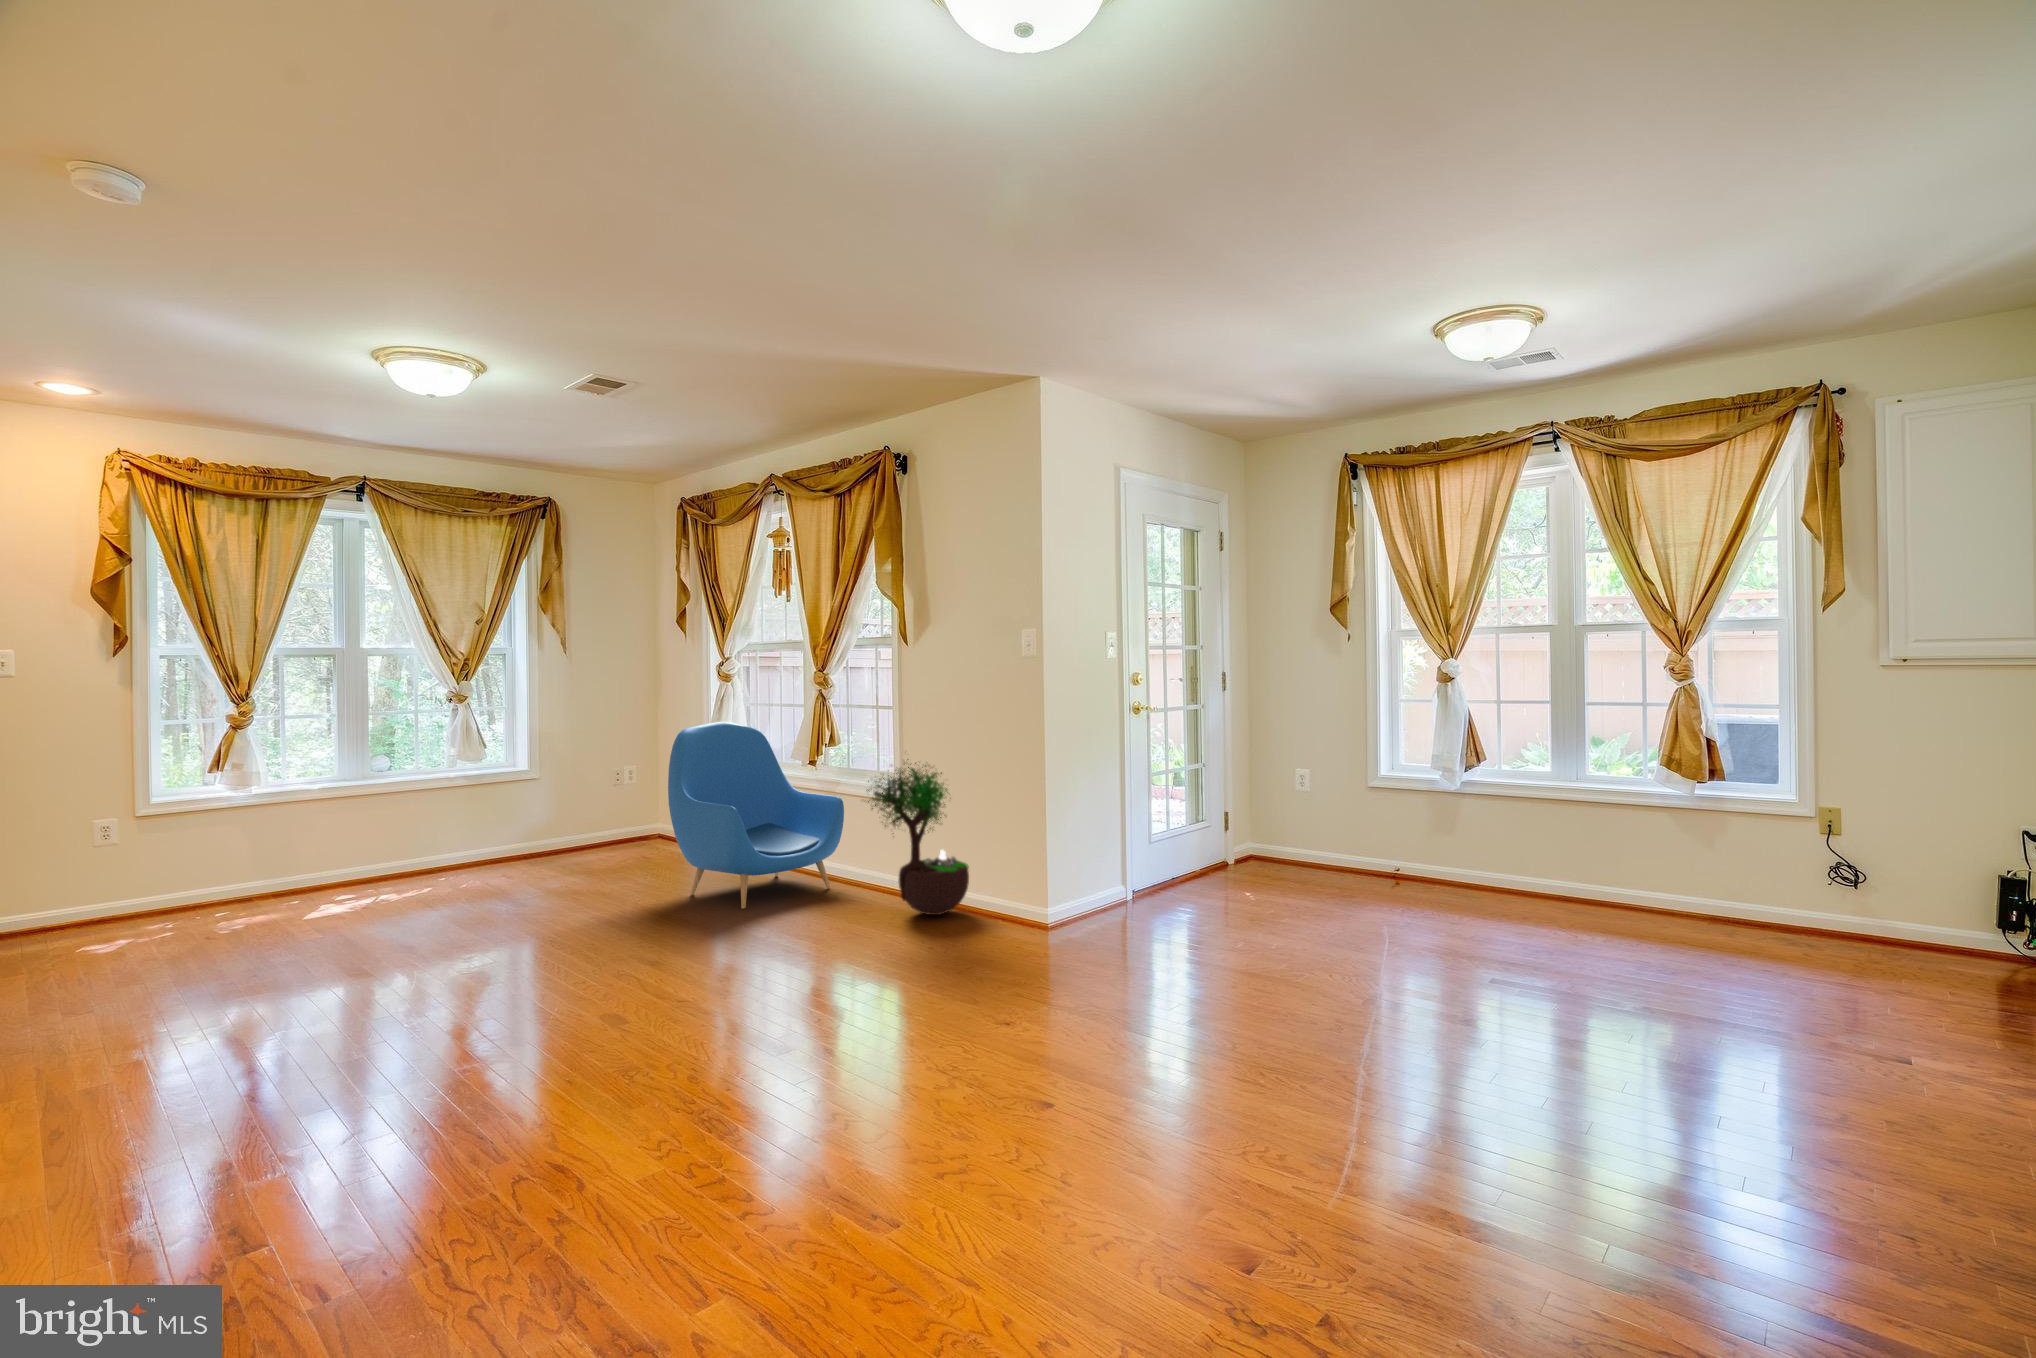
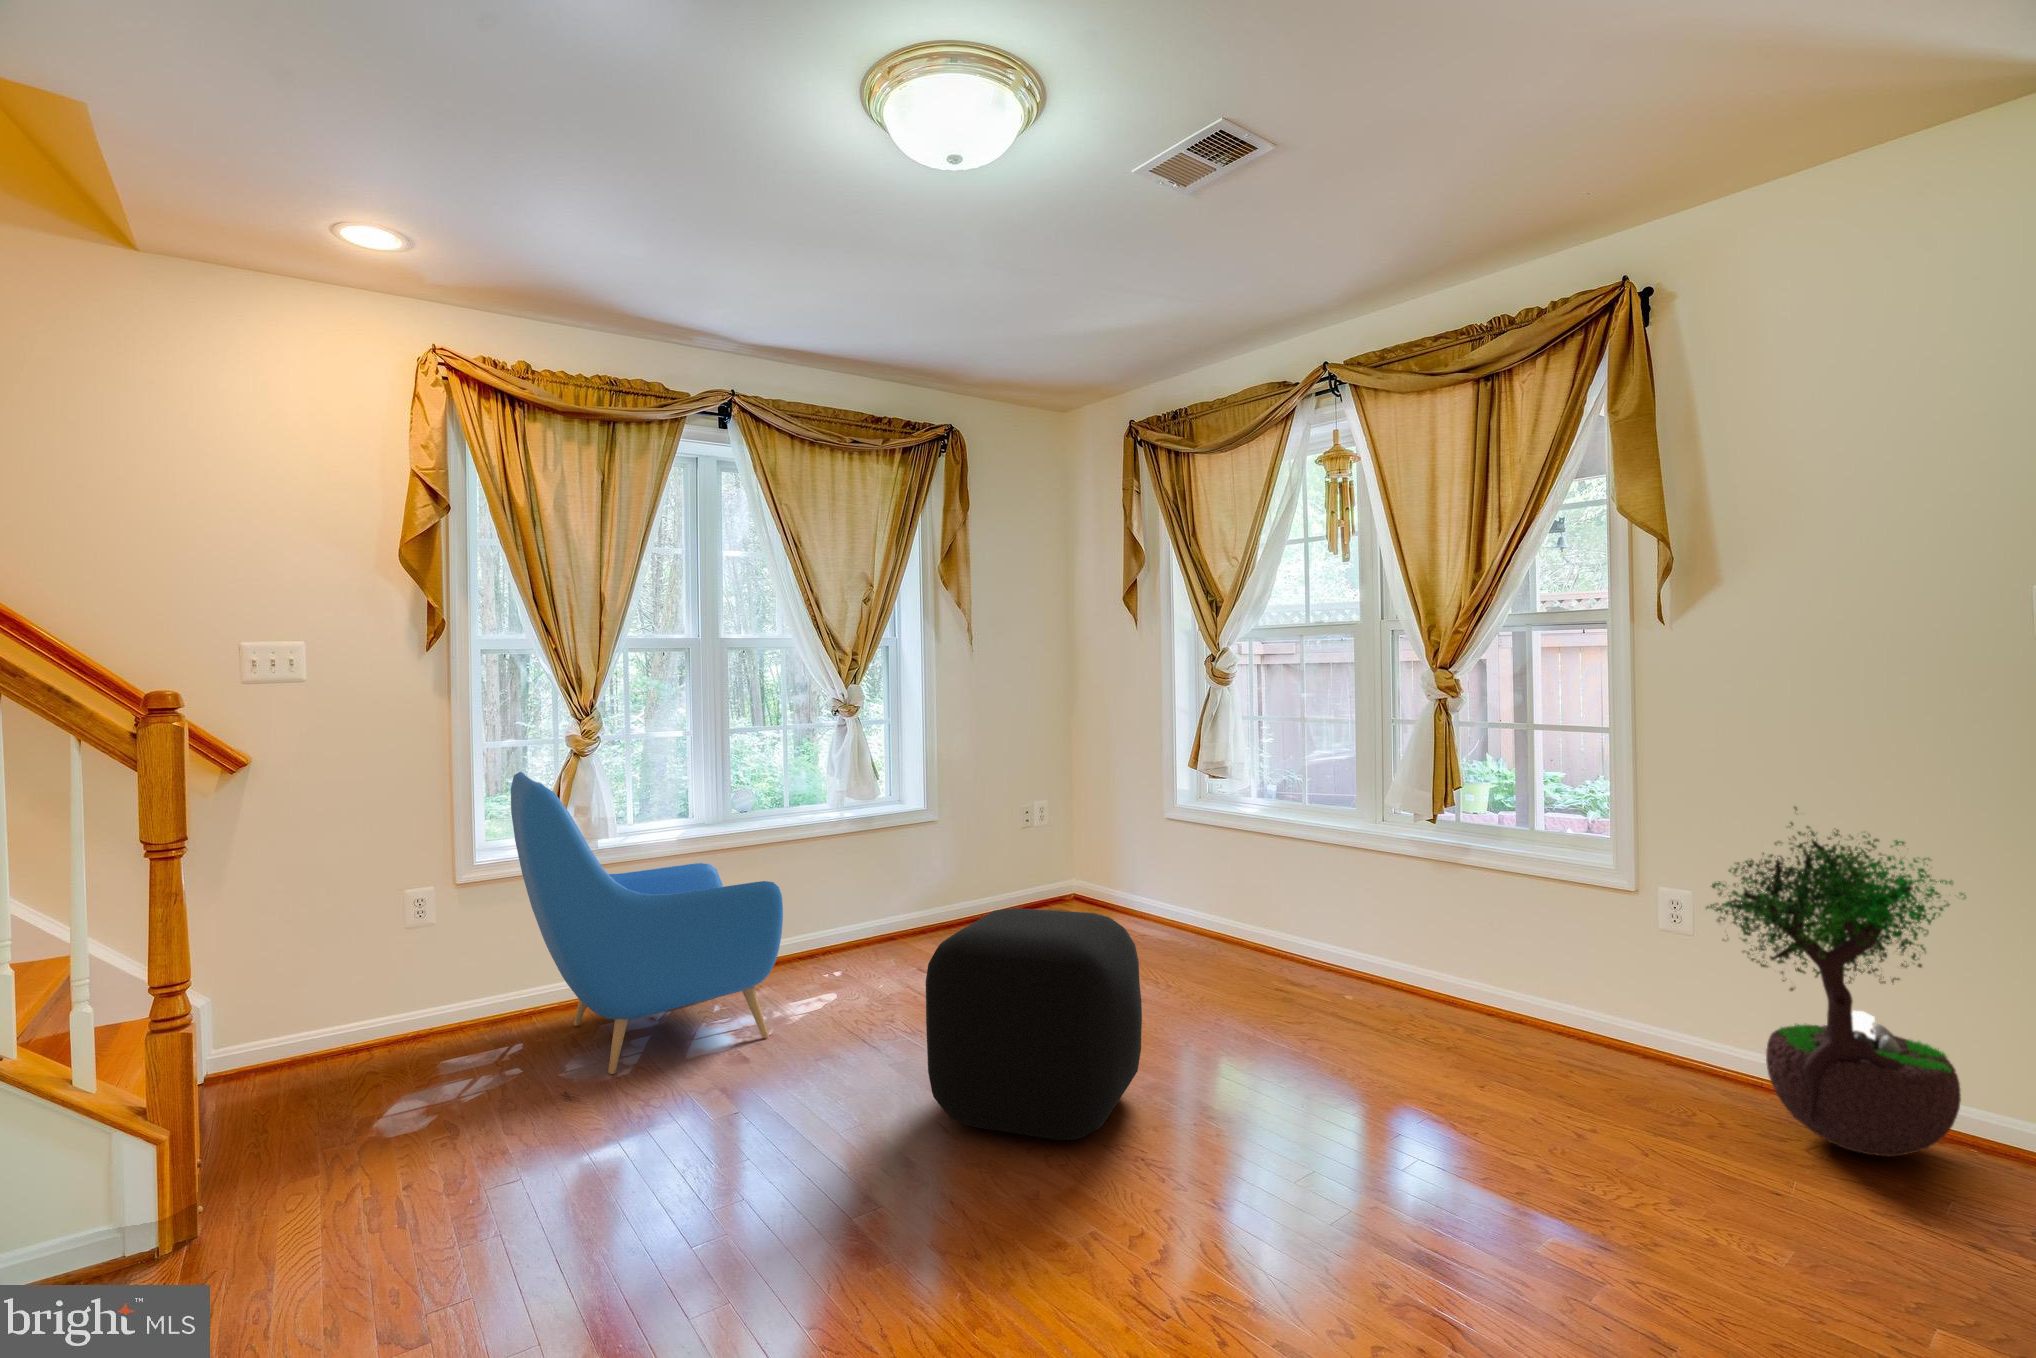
armchair: present [668,722,844,909] -> present [511,772,783,1074]
ottoman: none [450,816,592,935] -> present [926,908,1142,1140]

